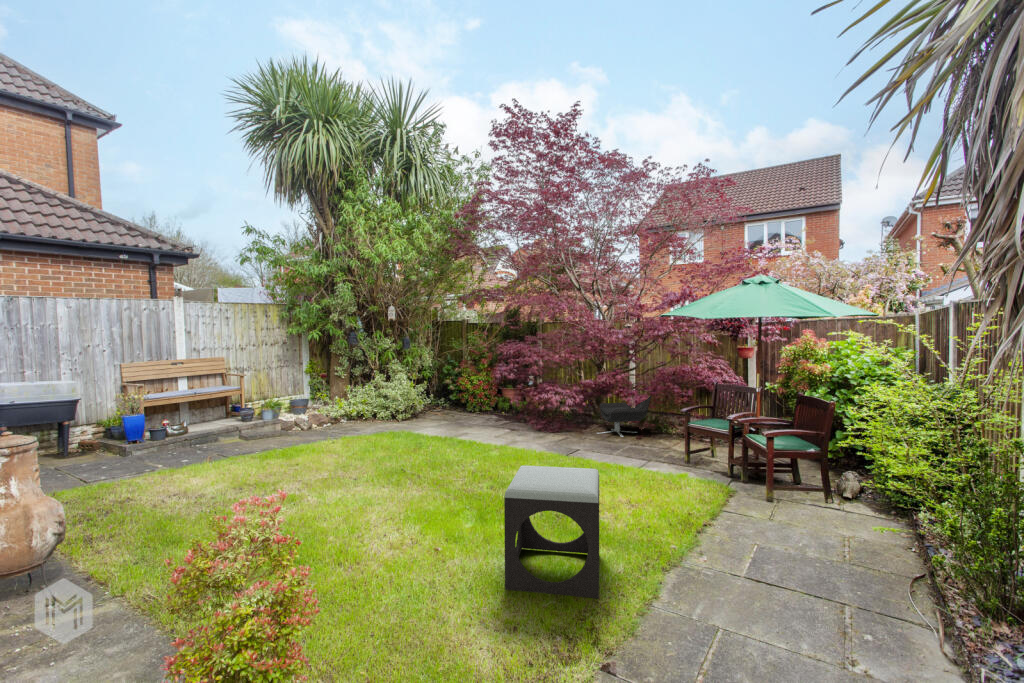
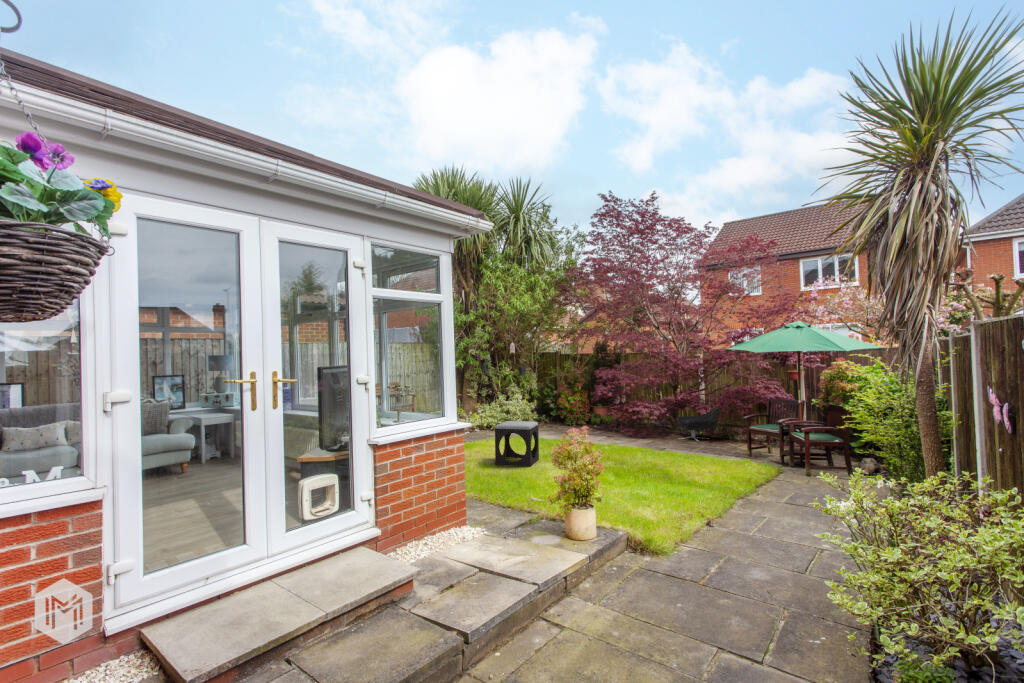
footstool: present [504,465,599,598] -> present [495,421,539,467]

